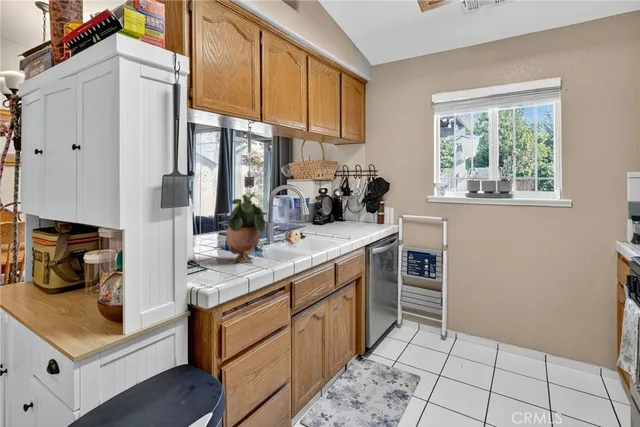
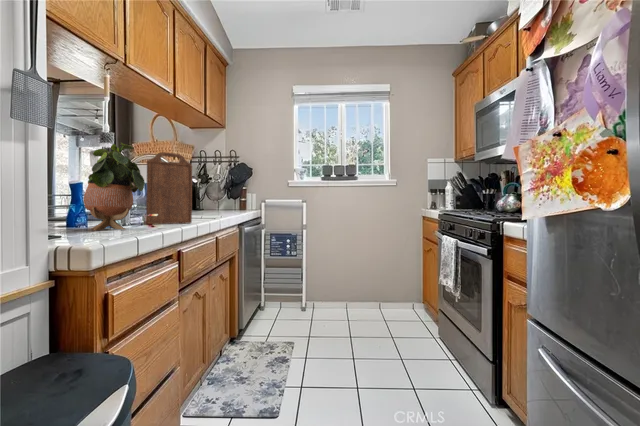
cutting board: none [274,191,311,253] -> present [146,152,192,224]

